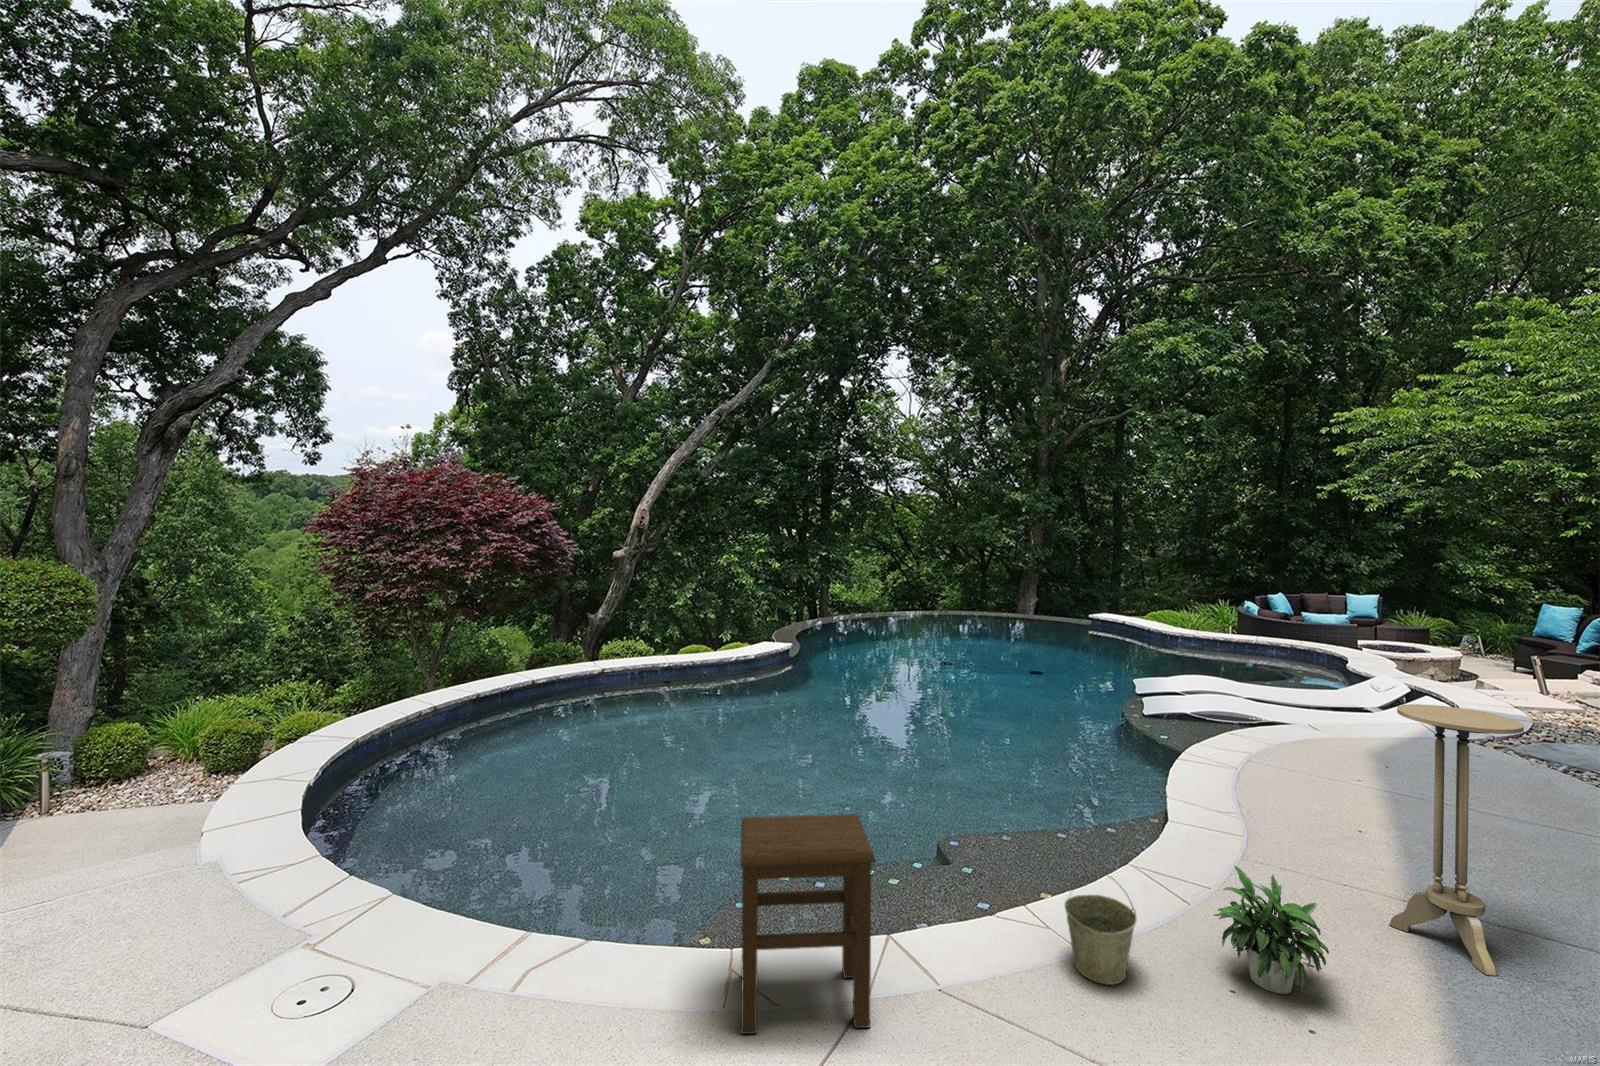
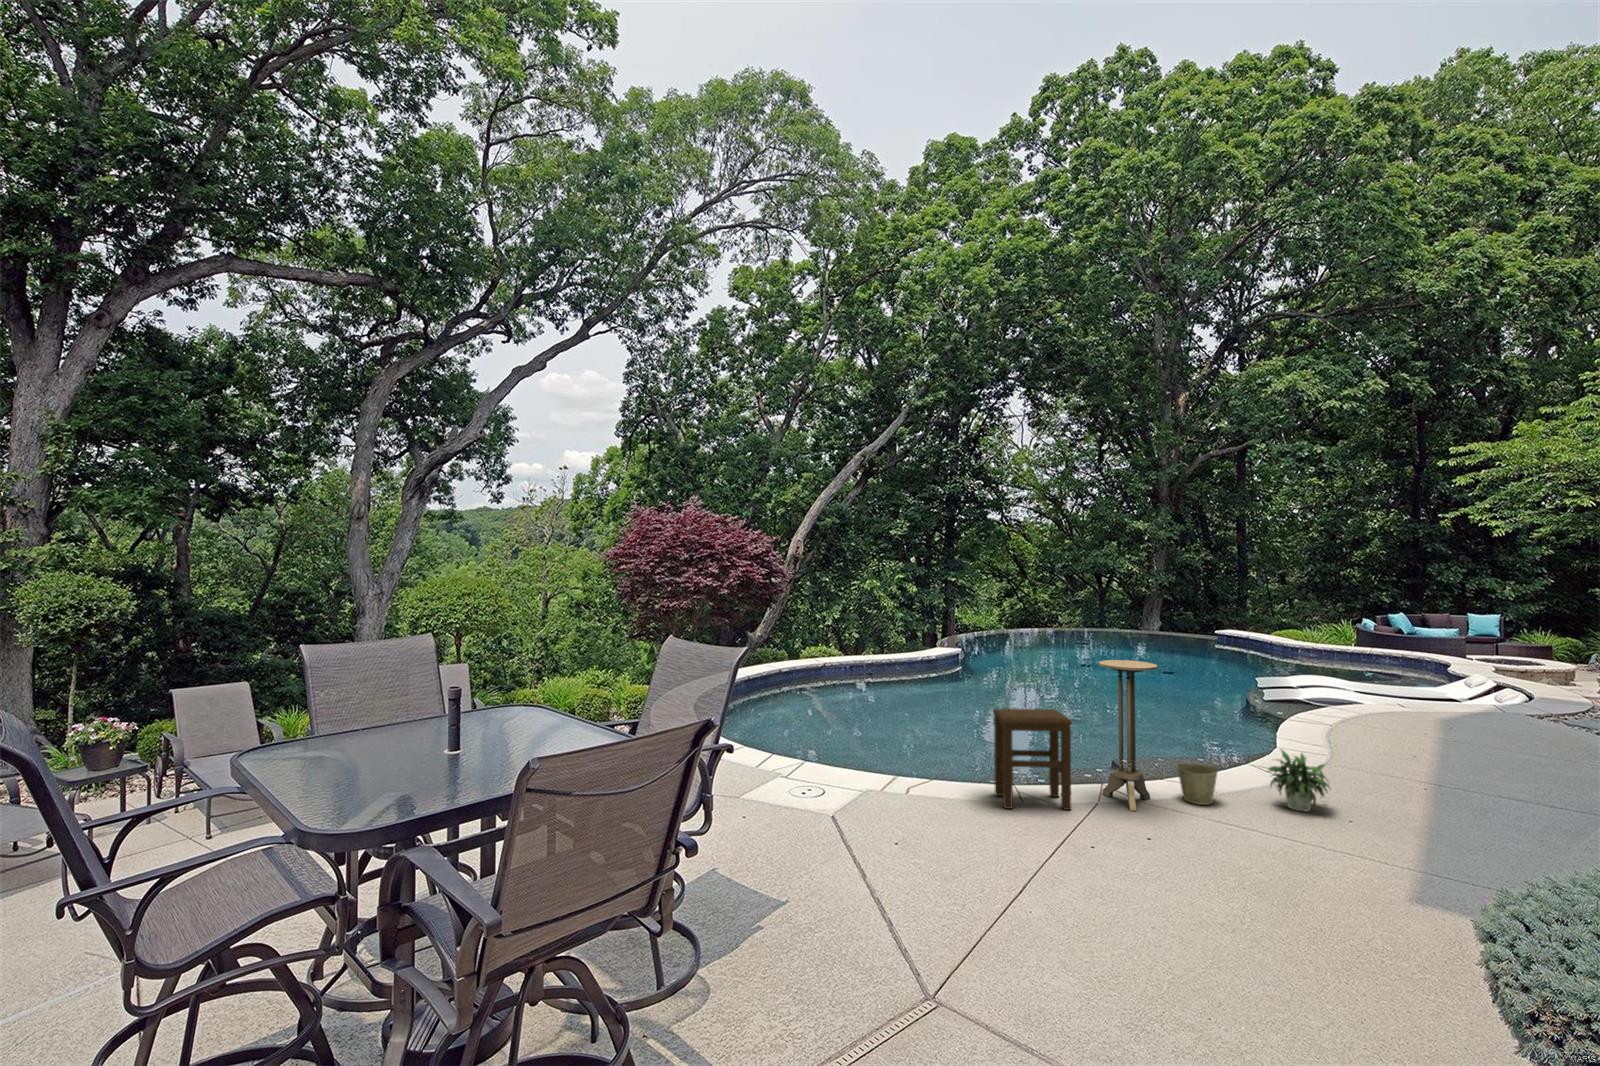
side table: present [1389,704,1524,976] -> present [1099,660,1157,811]

